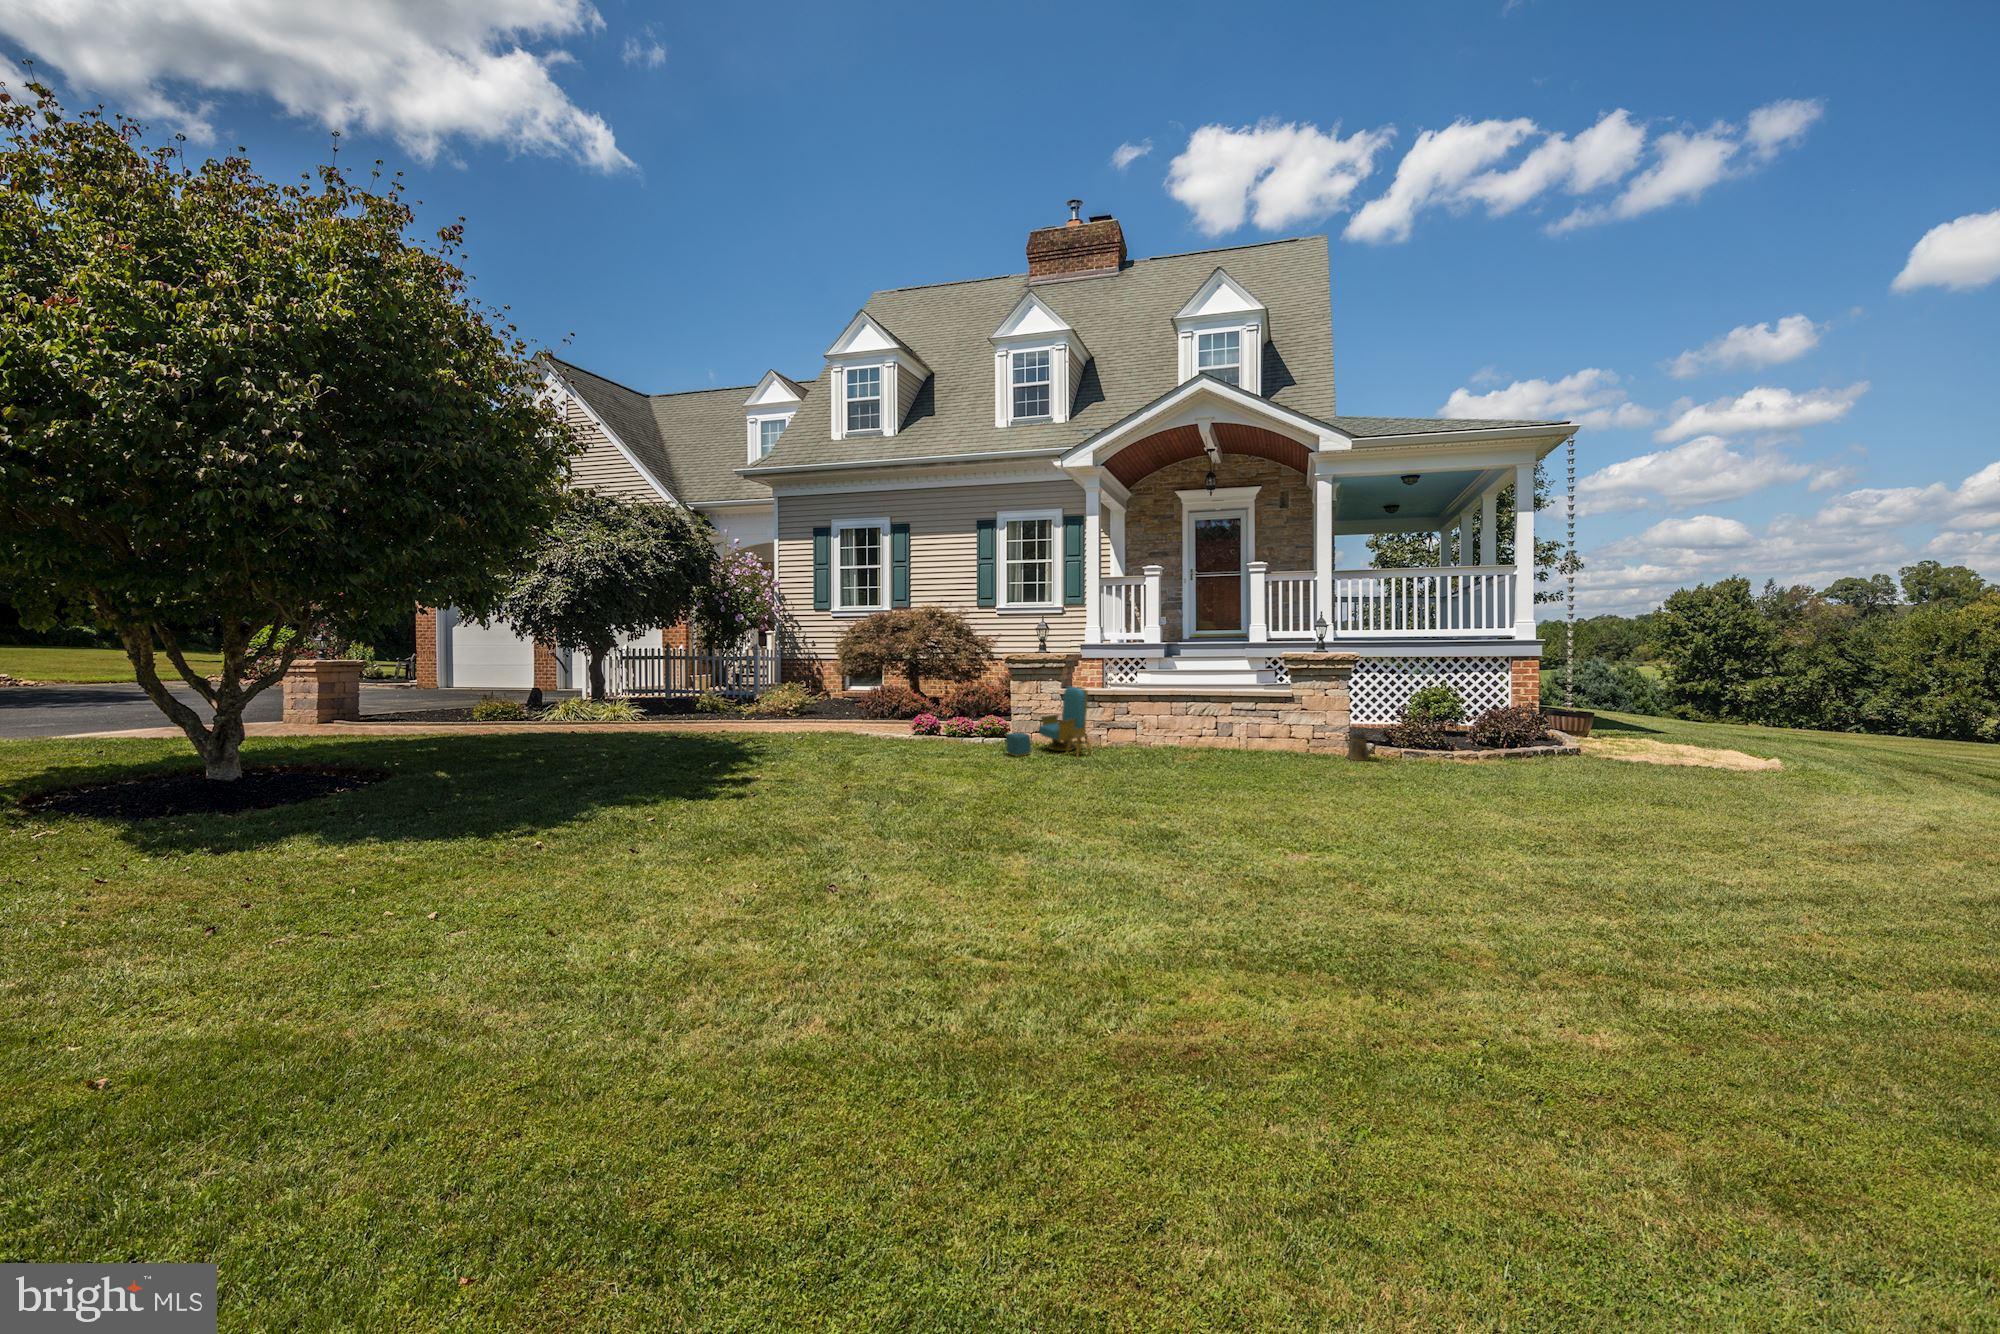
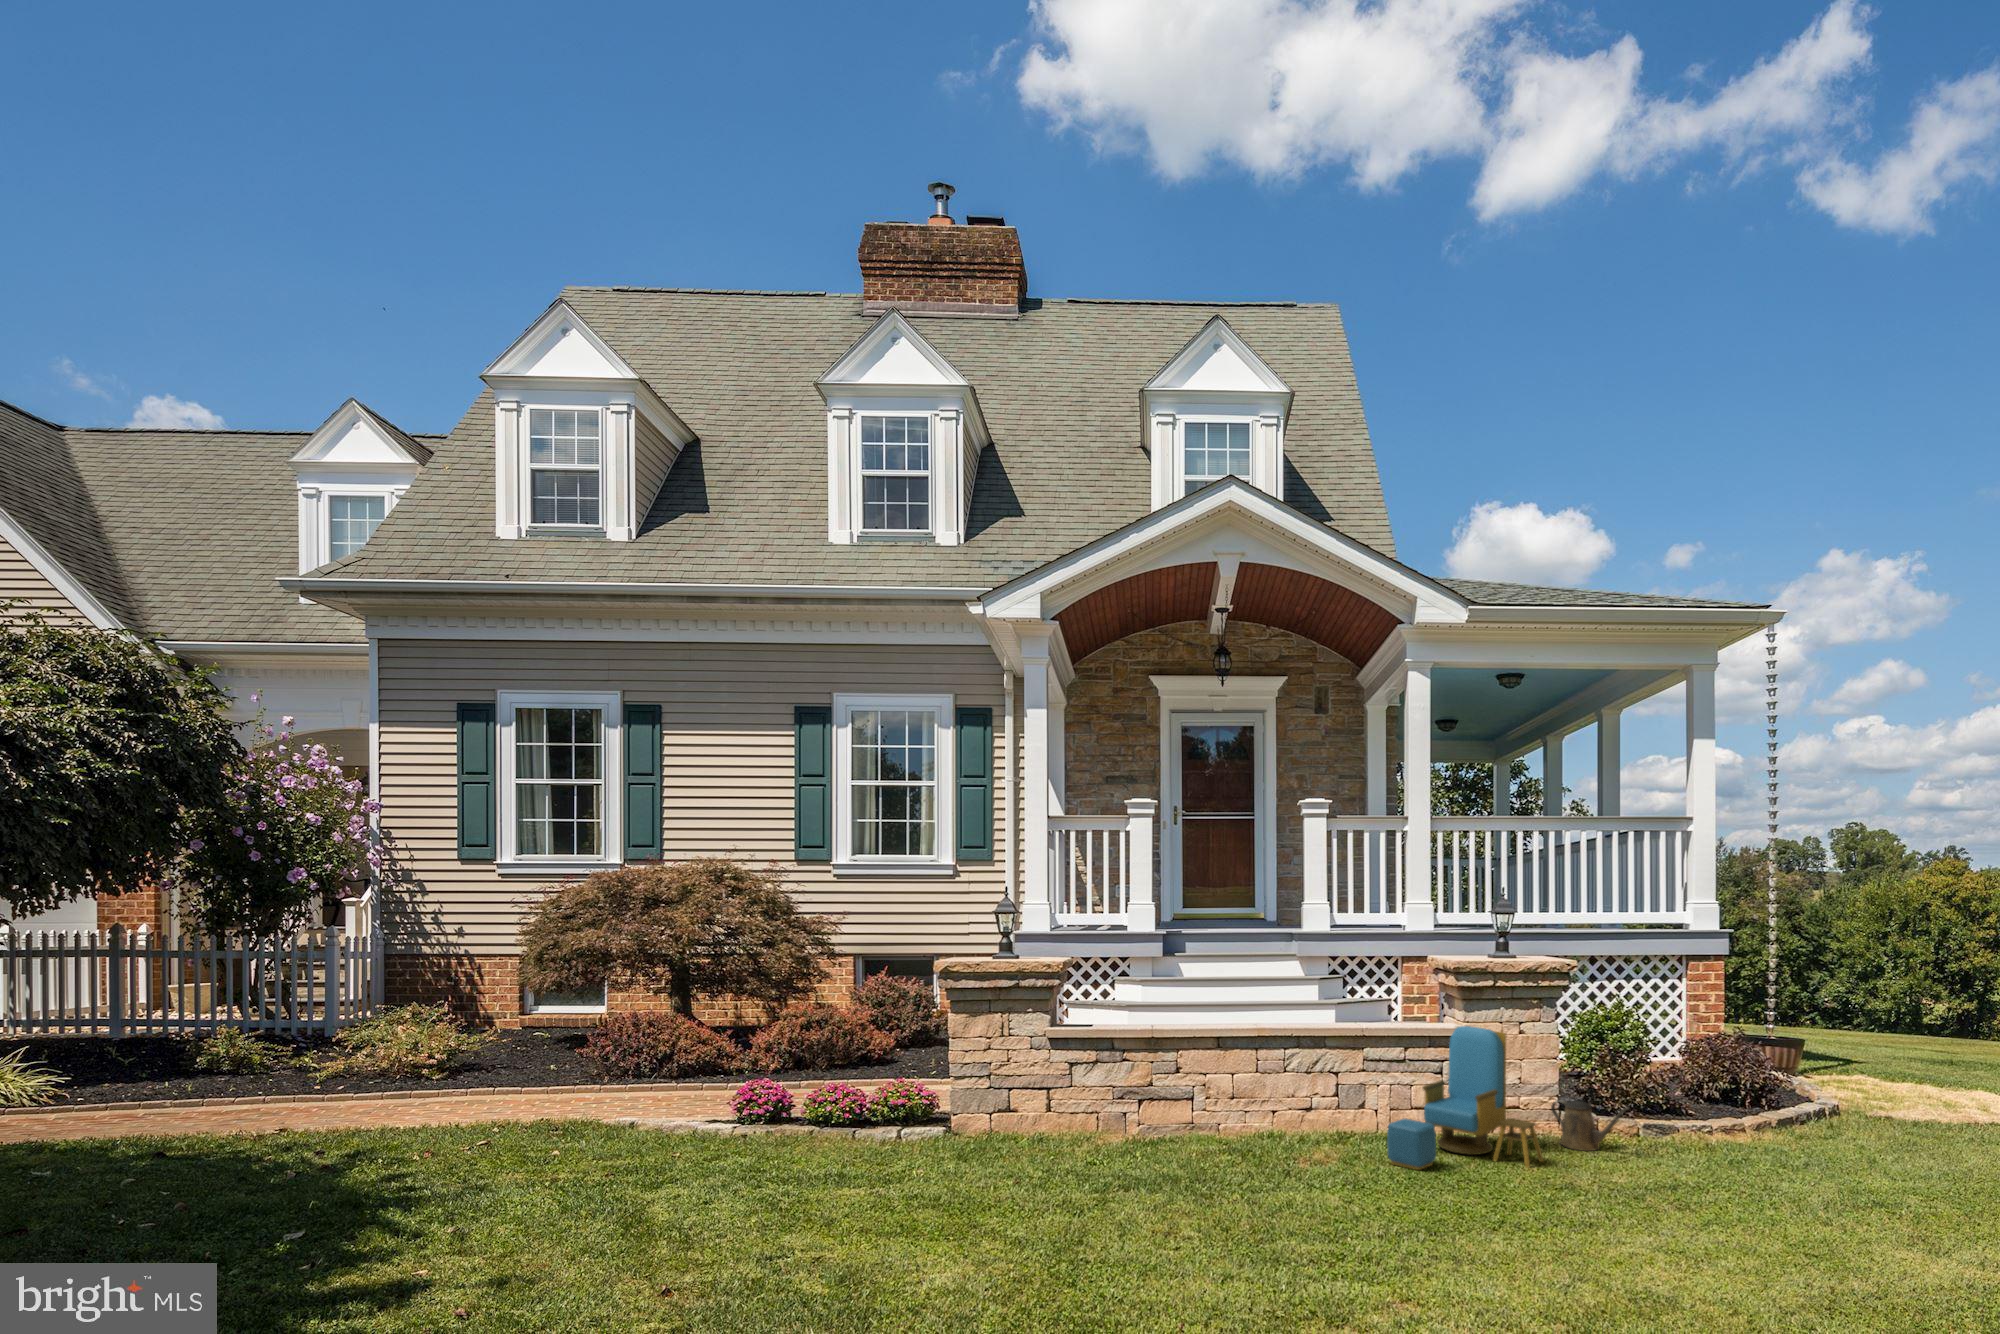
armchair: present [1006,687,1092,757] -> present [1387,1026,1544,1170]

